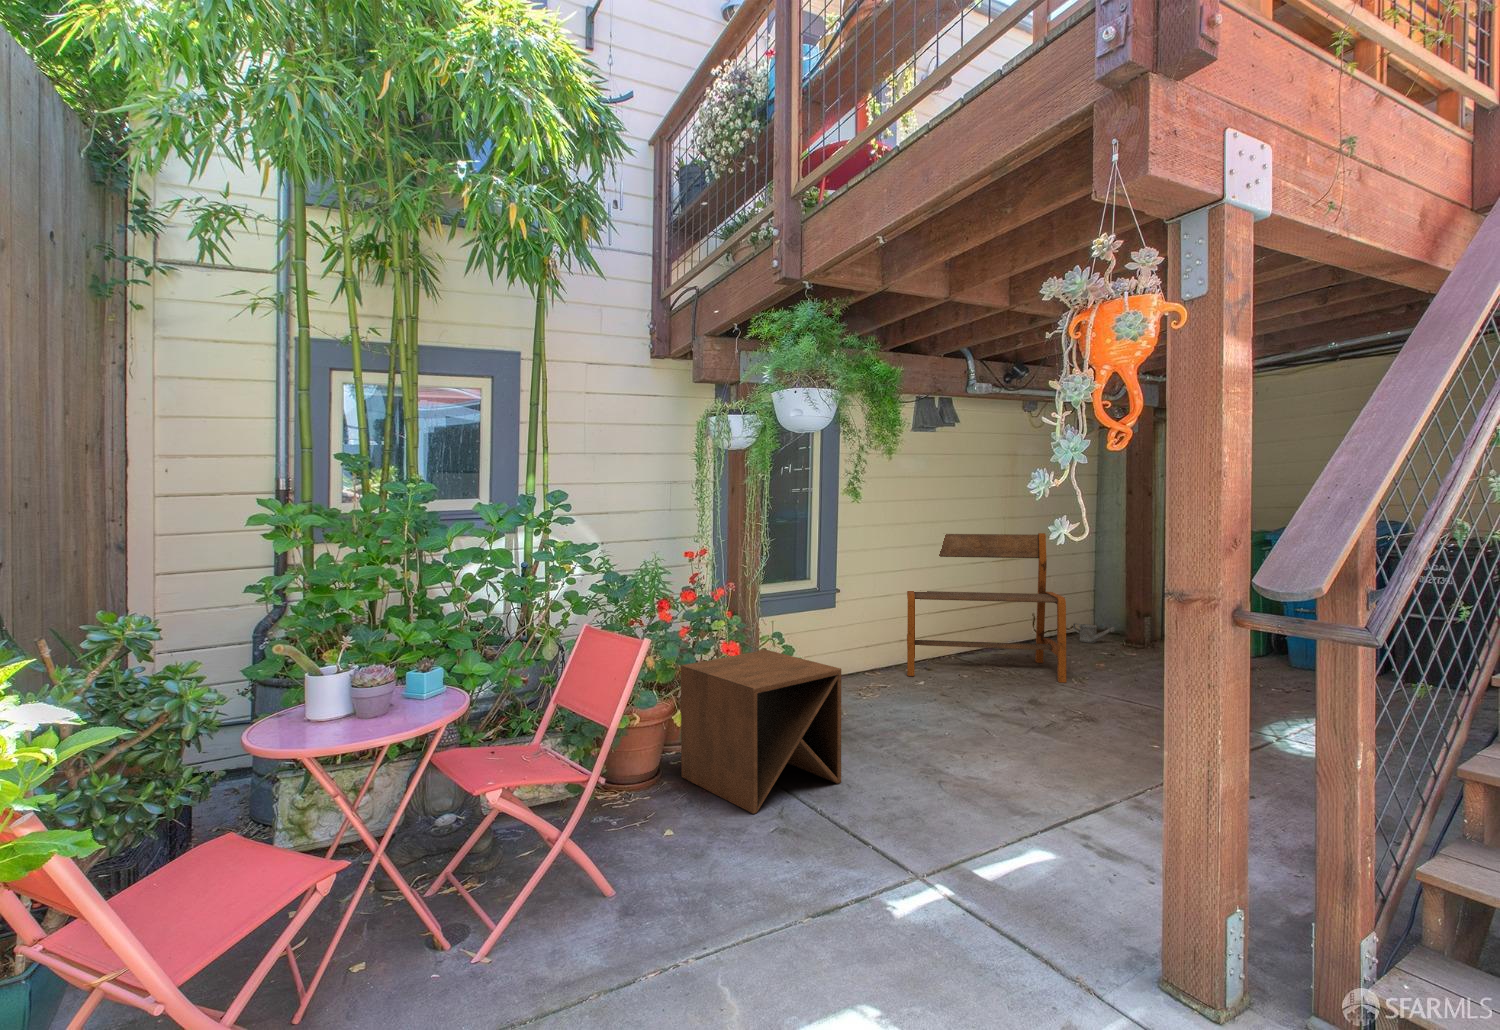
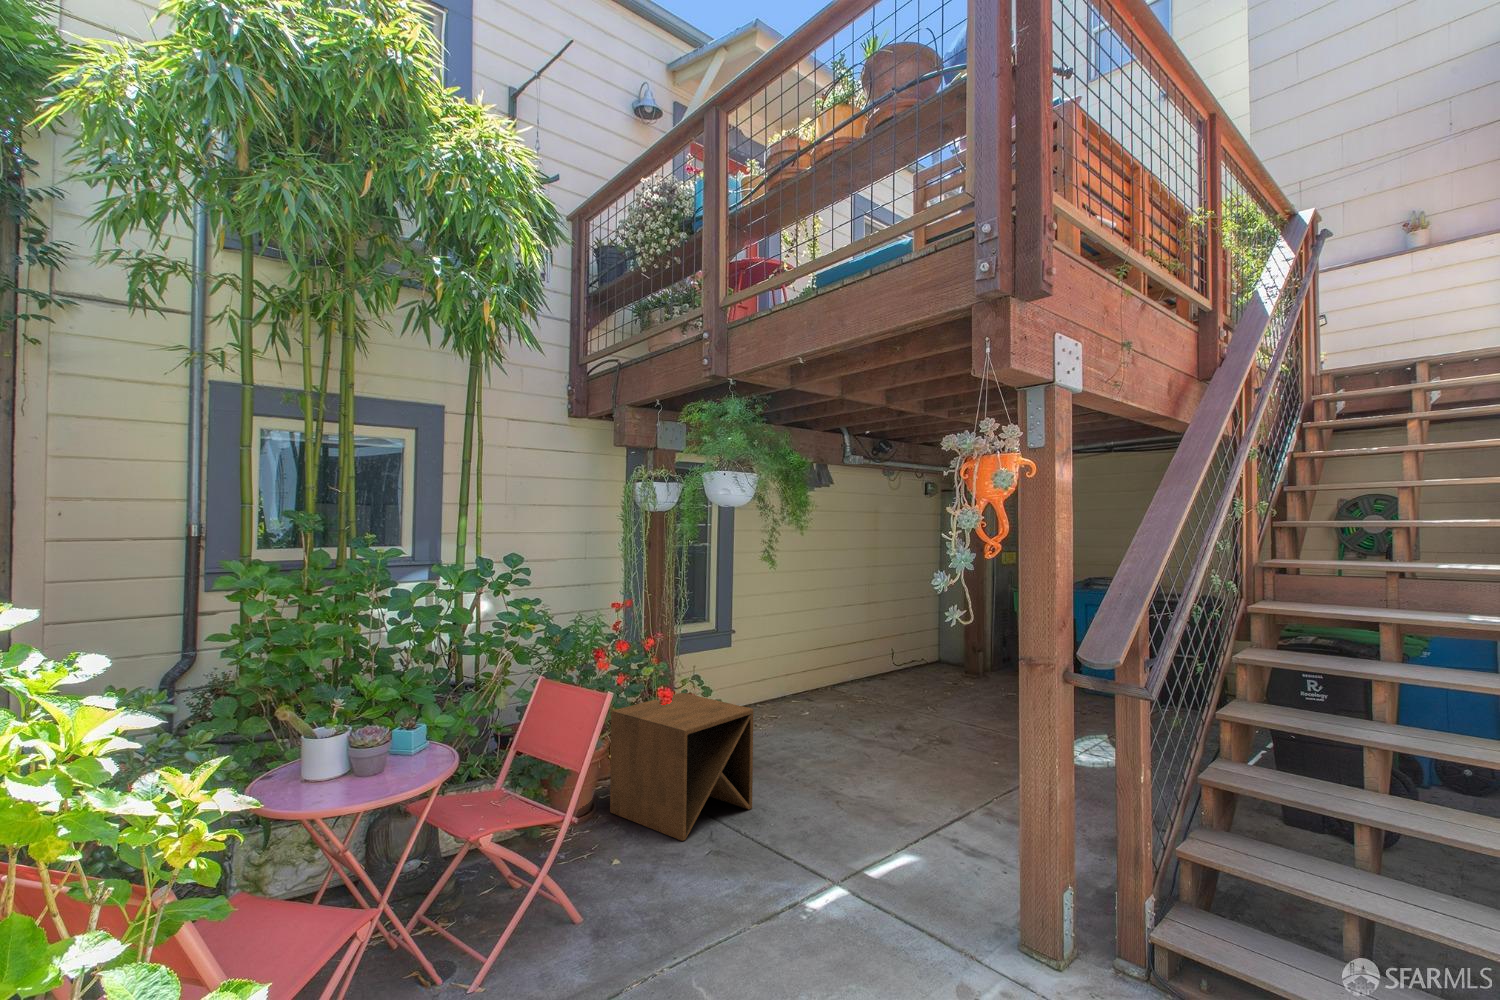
bench: present [907,533,1066,683] -> none [788,576,925,709]
watering can: present [1073,623,1115,643] -> none [927,653,961,670]

